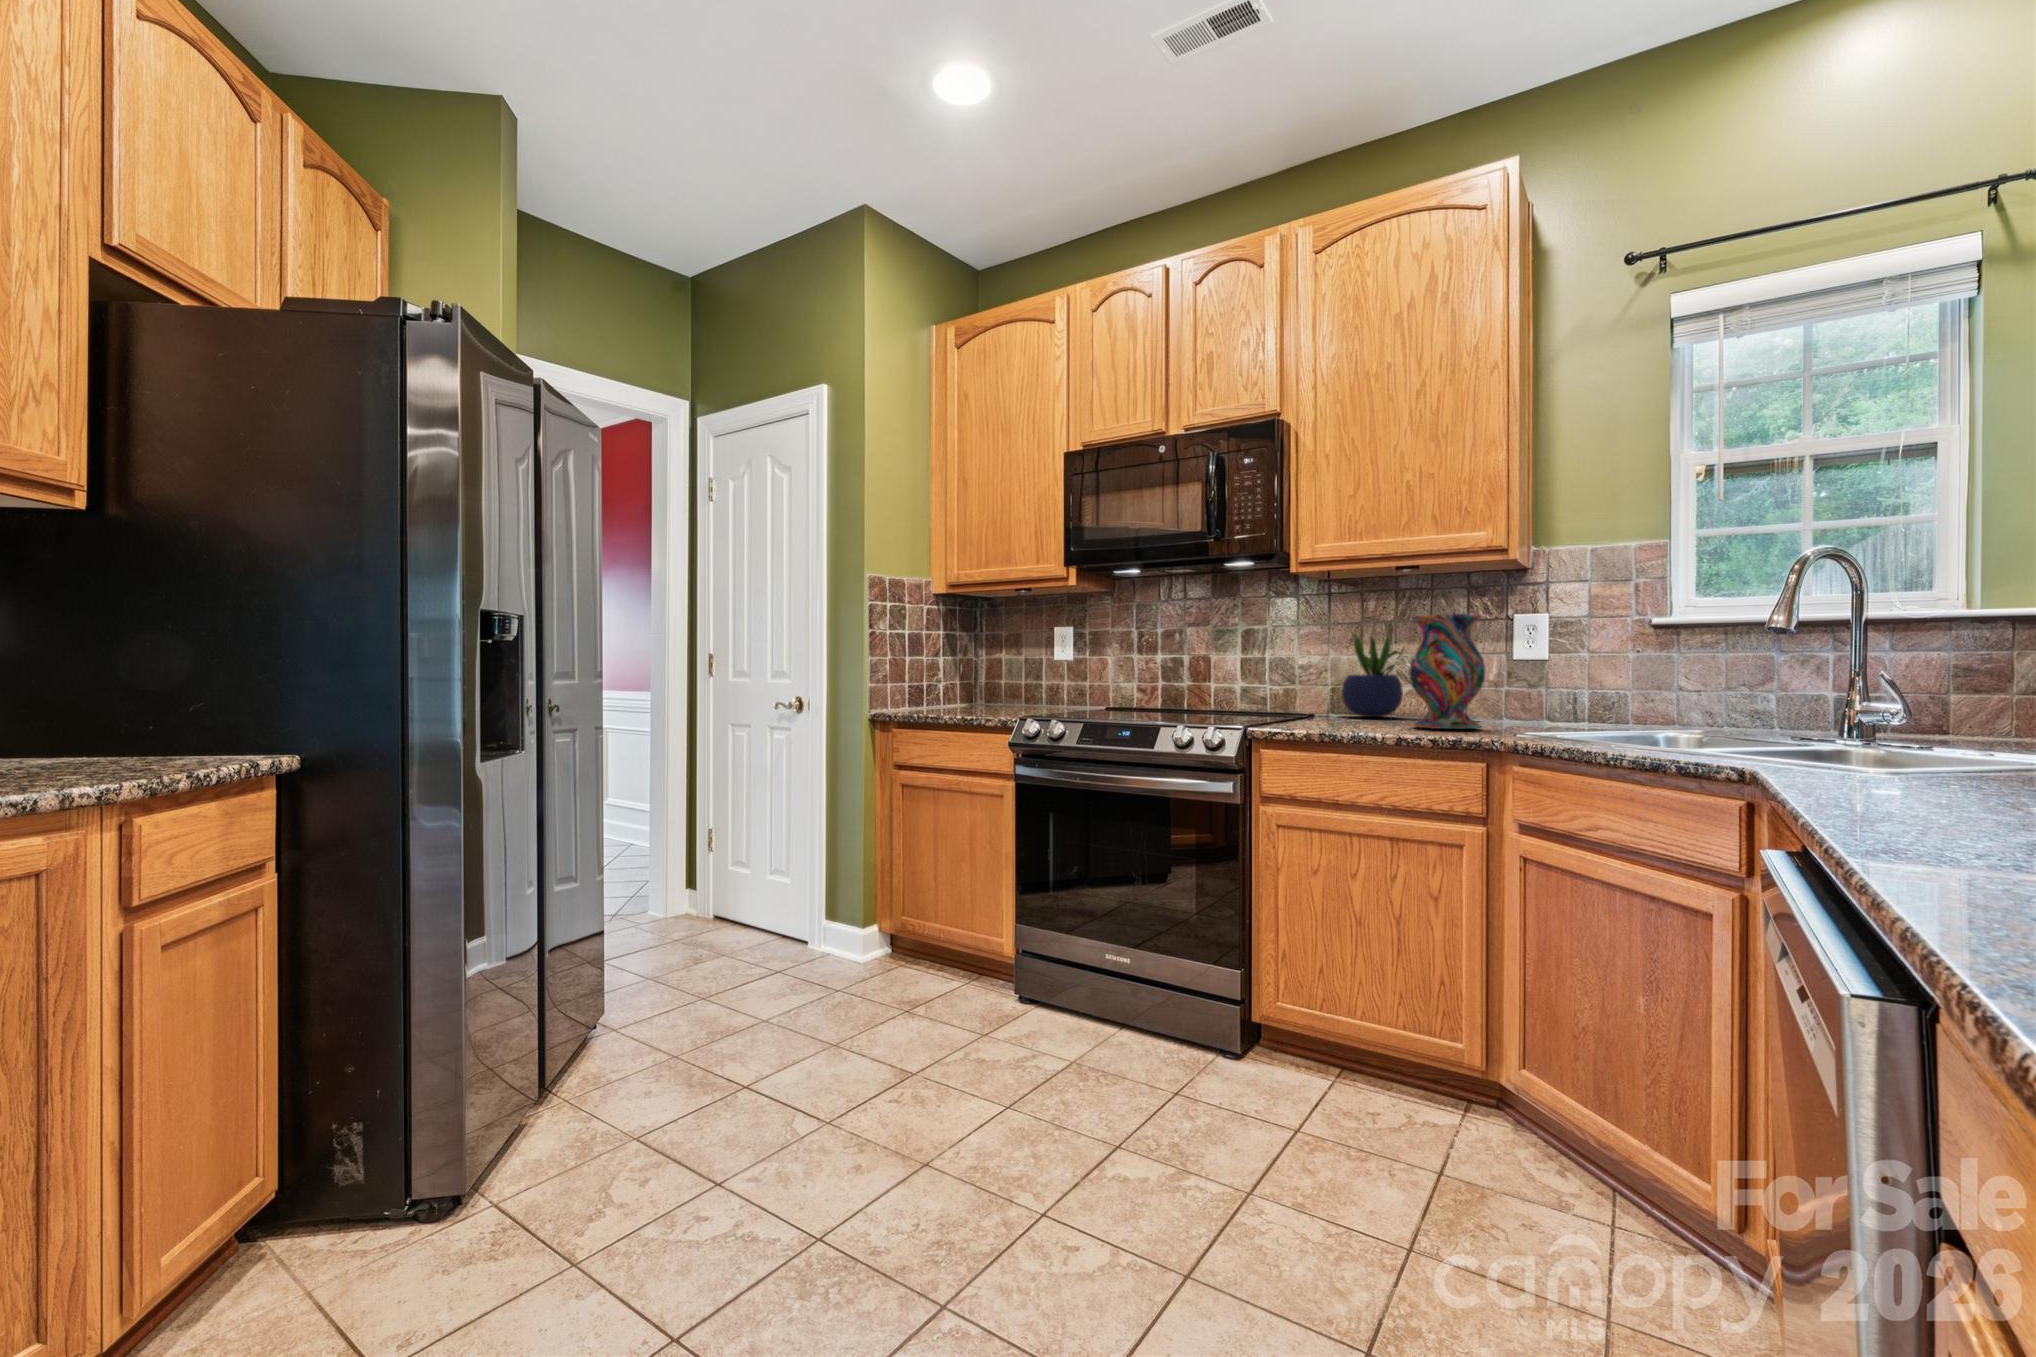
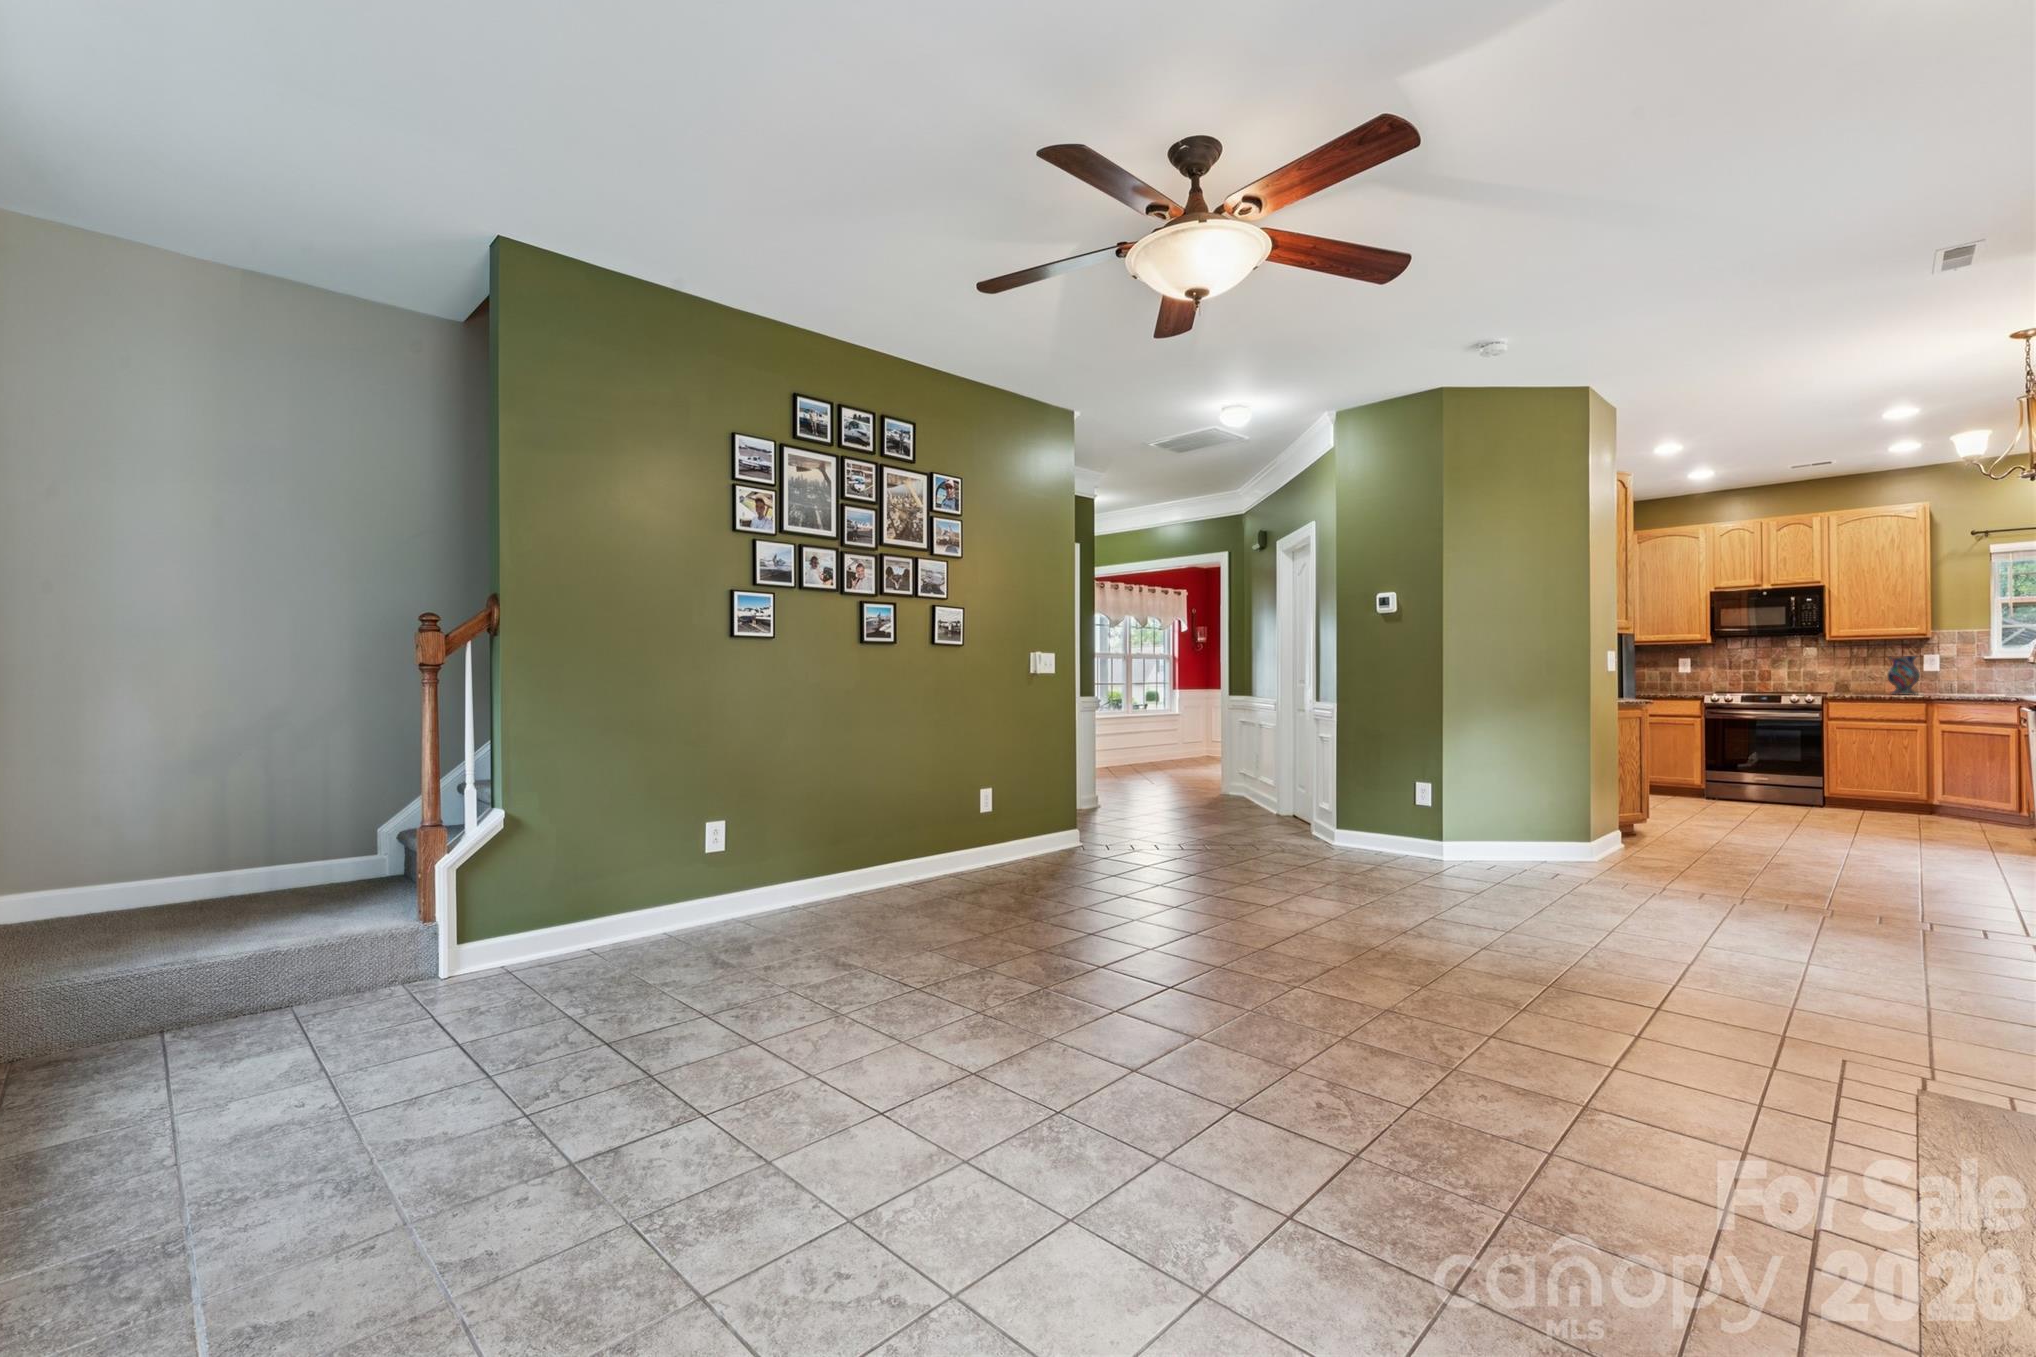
potted plant: present [1342,634,1404,717] -> none [1842,658,1876,693]

